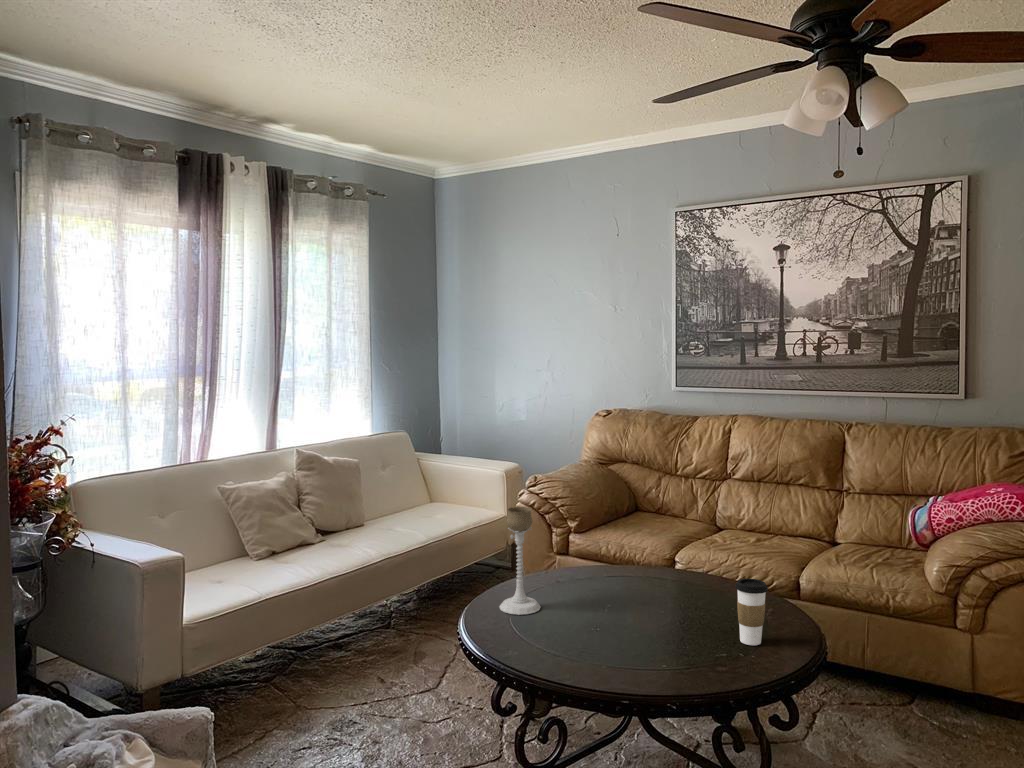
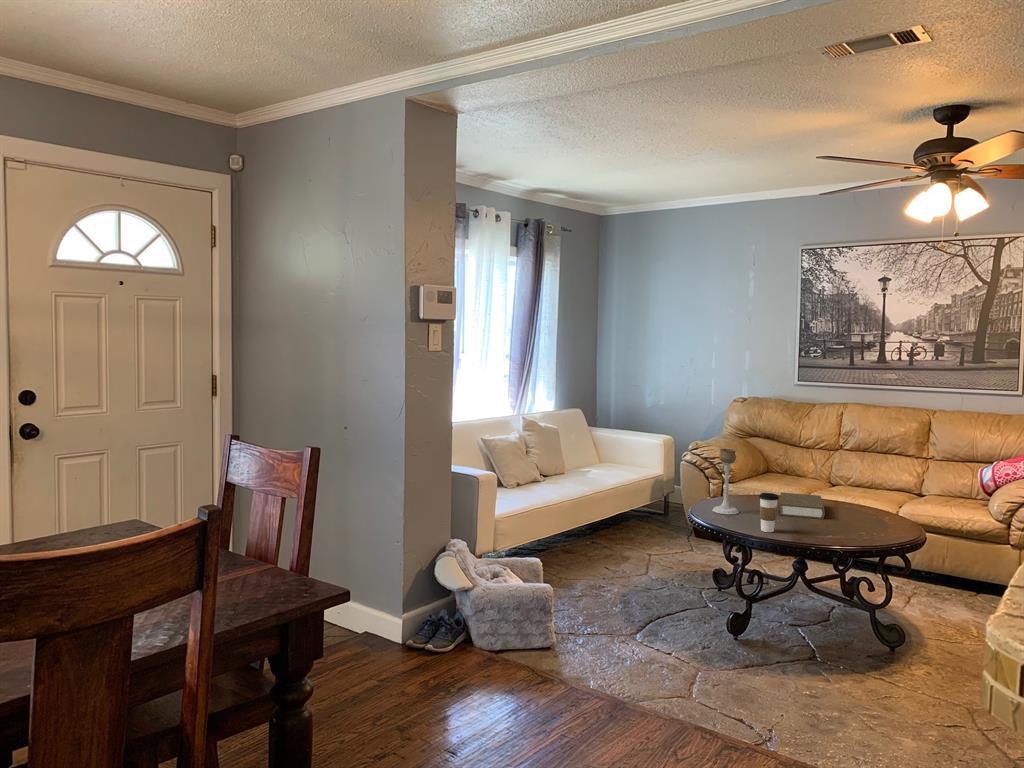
book: none [604,566,676,617] -> present [780,492,825,519]
coffee cup: present [735,579,768,645] -> present [759,493,779,532]

